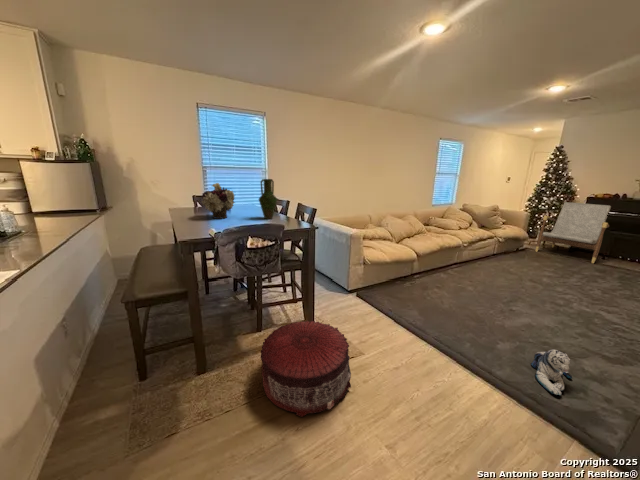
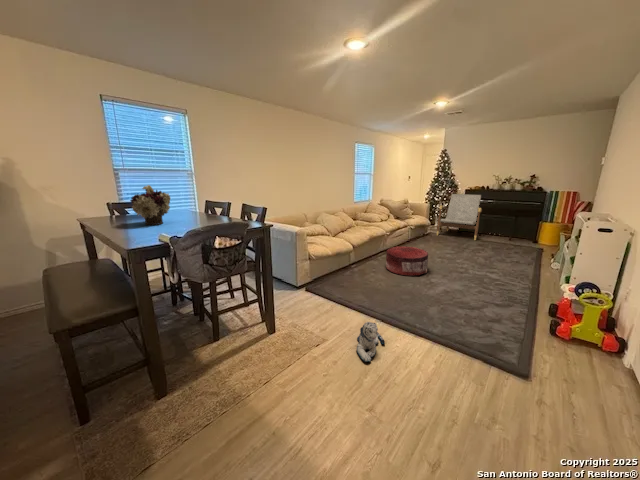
vase: present [259,179,277,219] -> none [200,179,221,222]
pouf: present [261,321,351,417] -> present [386,246,428,276]
plush toy: present [531,349,572,395] -> present [356,322,385,361]

